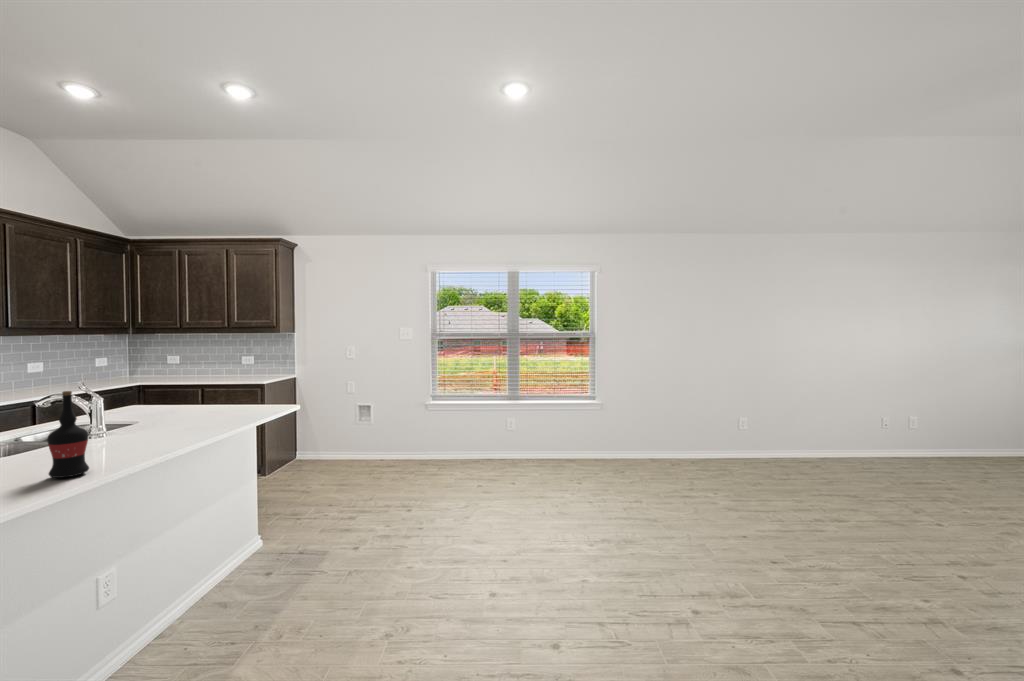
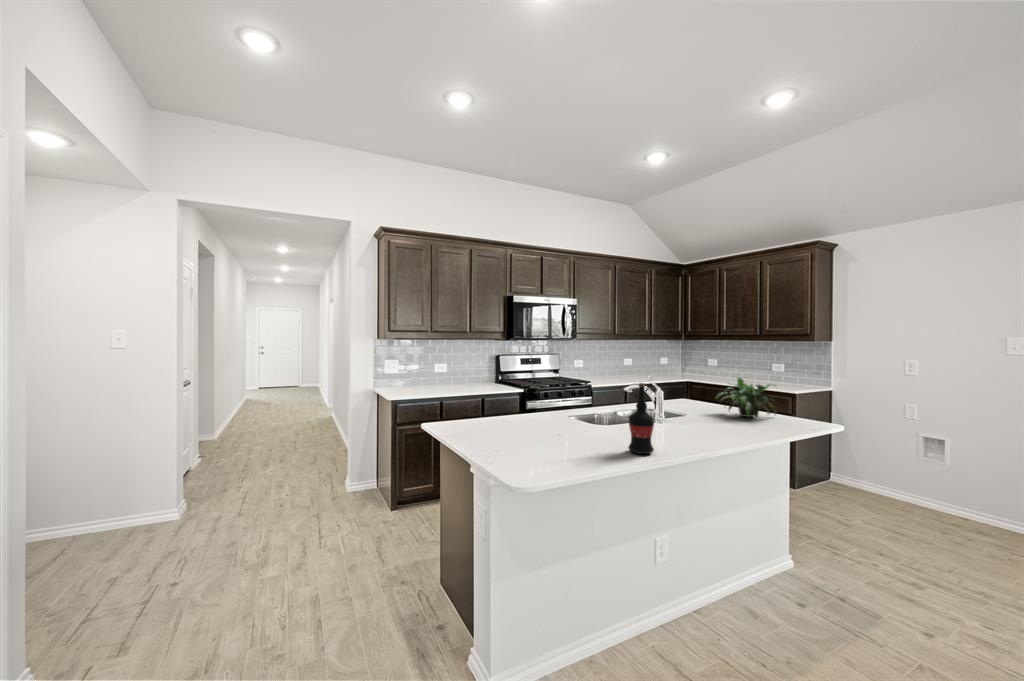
potted plant: none [174,372,241,414] -> present [716,377,776,417]

